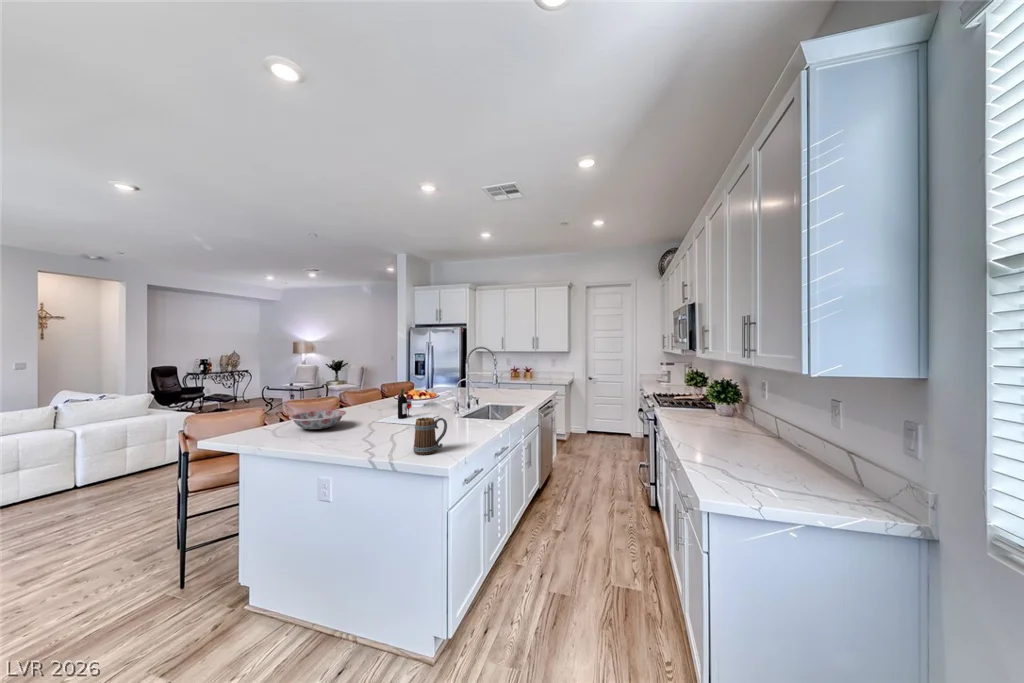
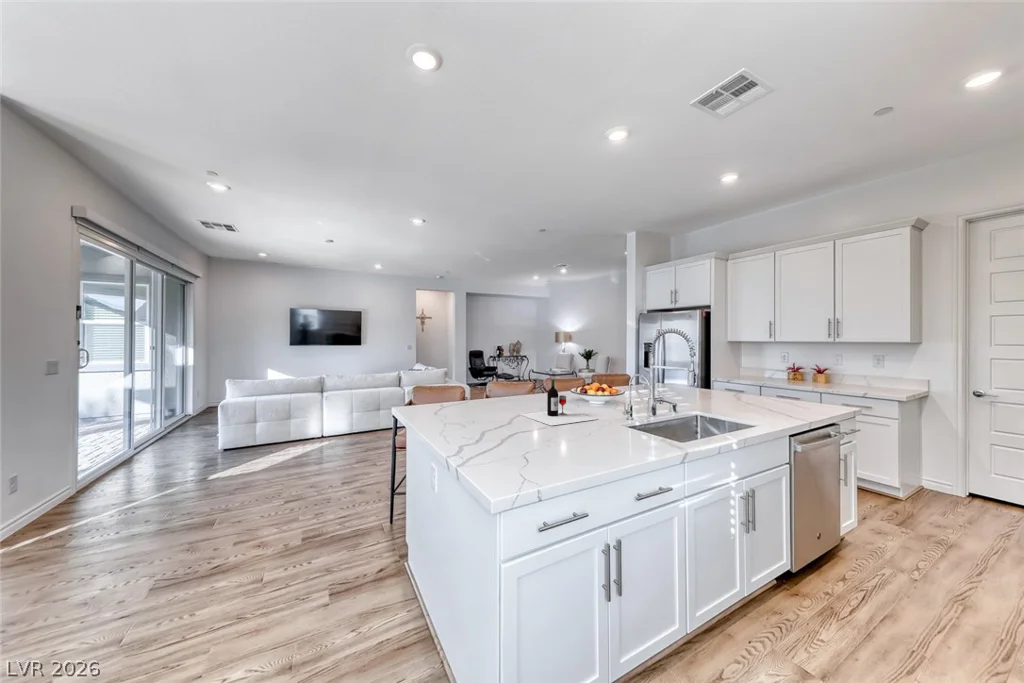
ceramic bowl: present [289,410,346,429] -> none [438,394,491,413]
mug: present [413,417,447,455] -> none [490,416,536,467]

